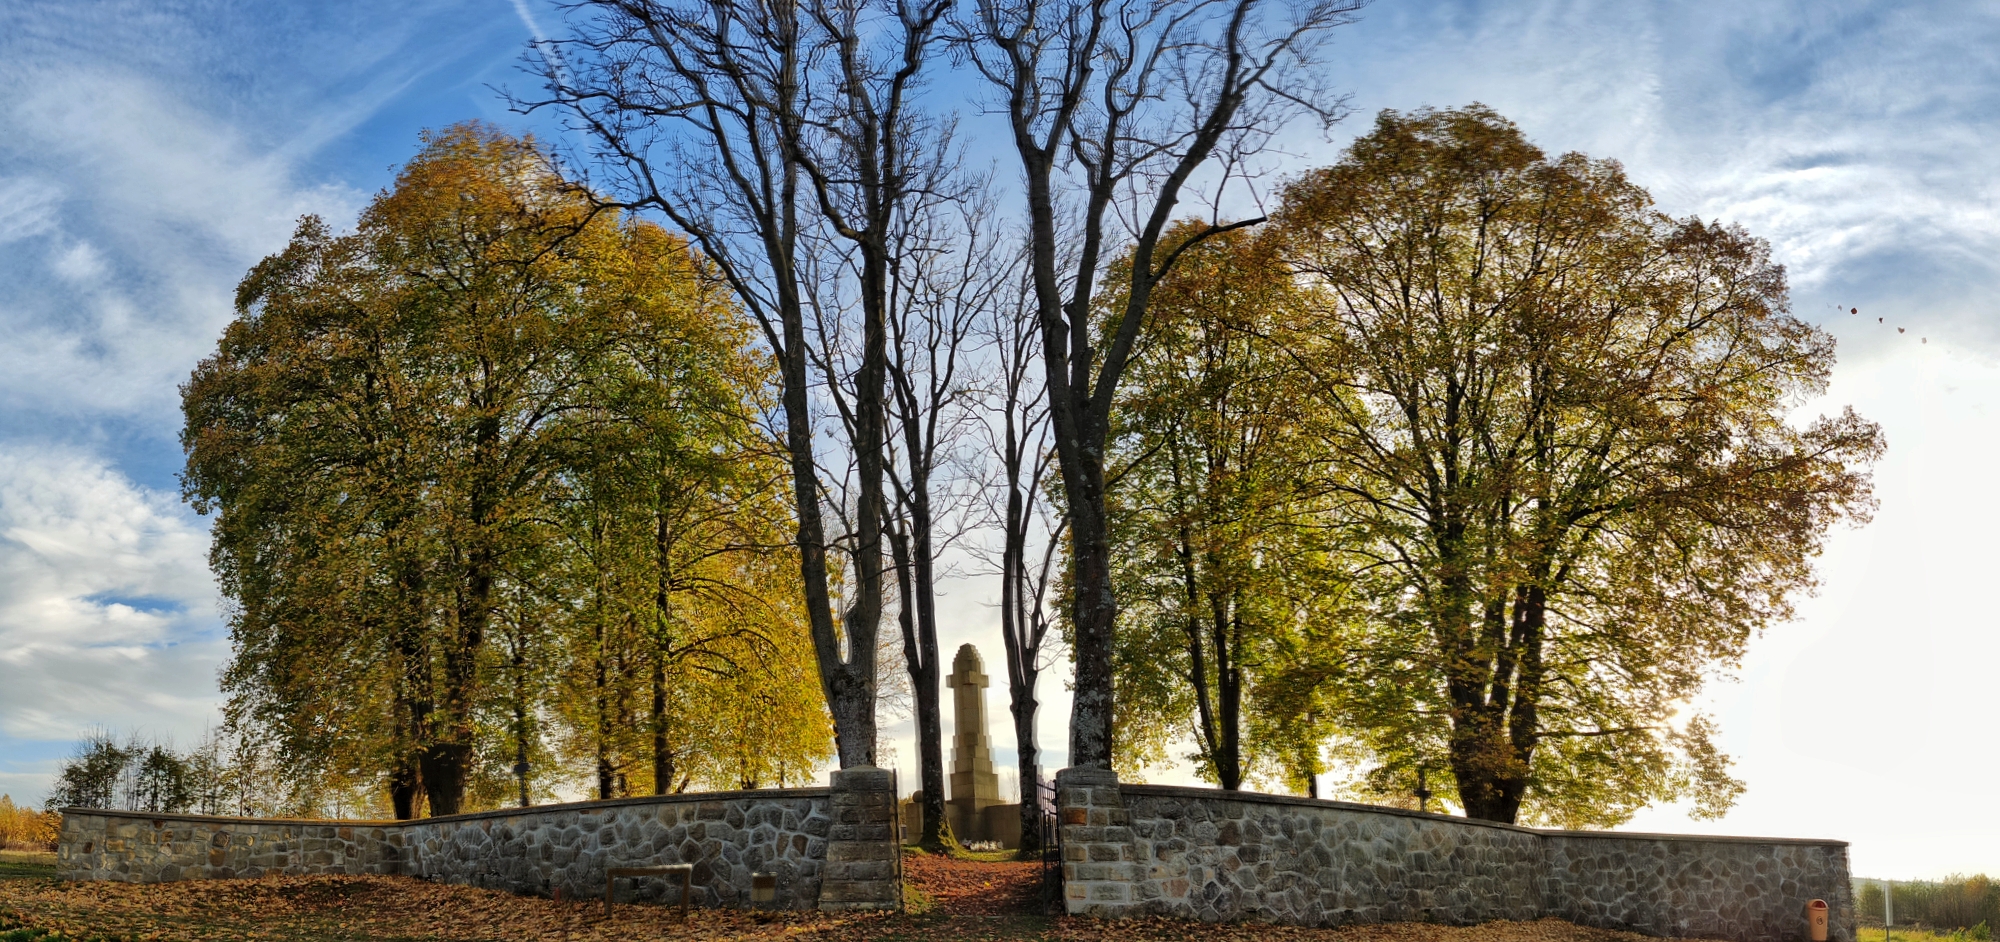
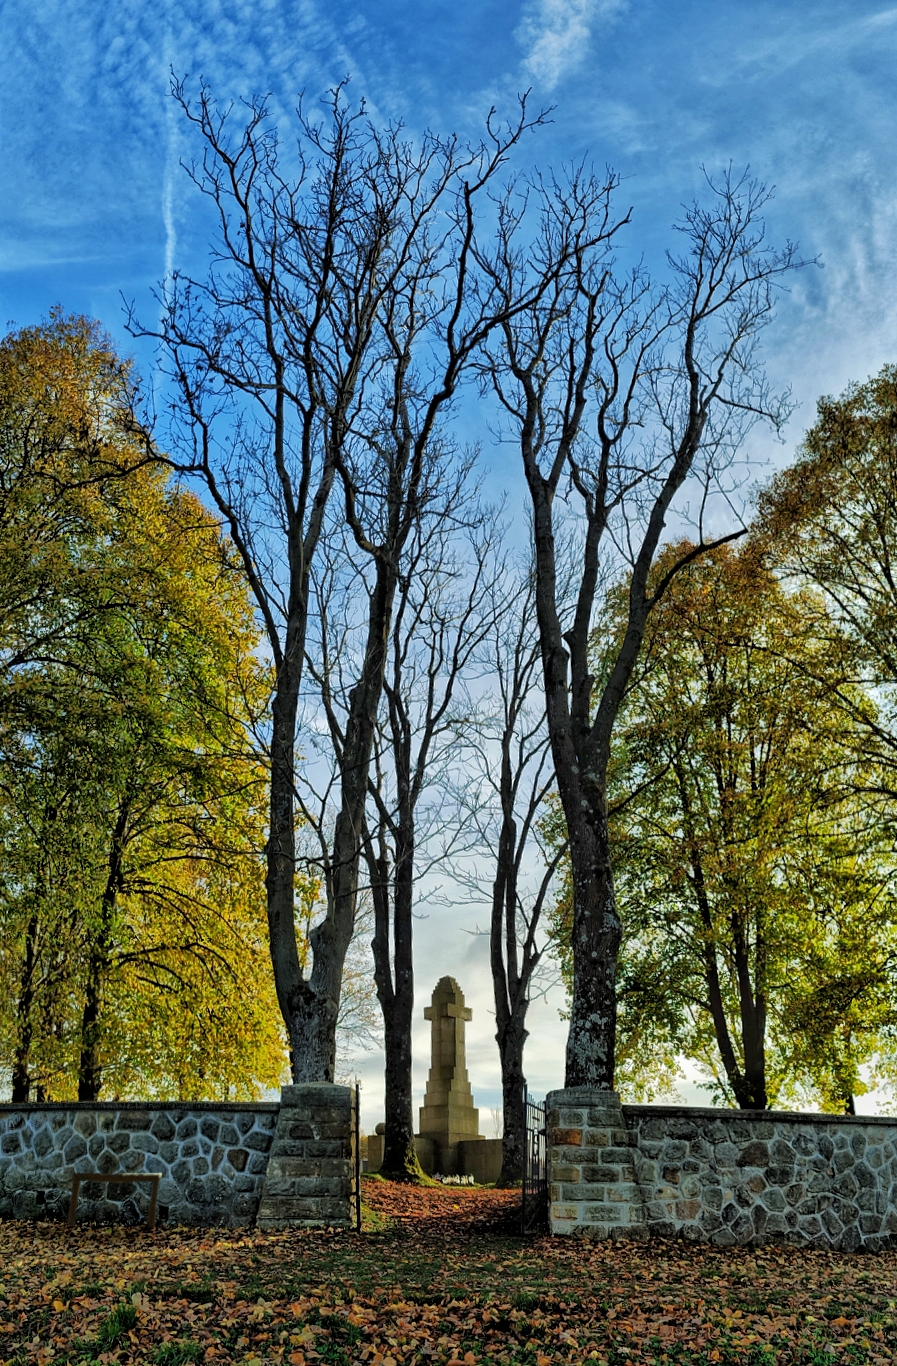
planter: present [752,872,777,911] -> none [221,1185,251,1231]

